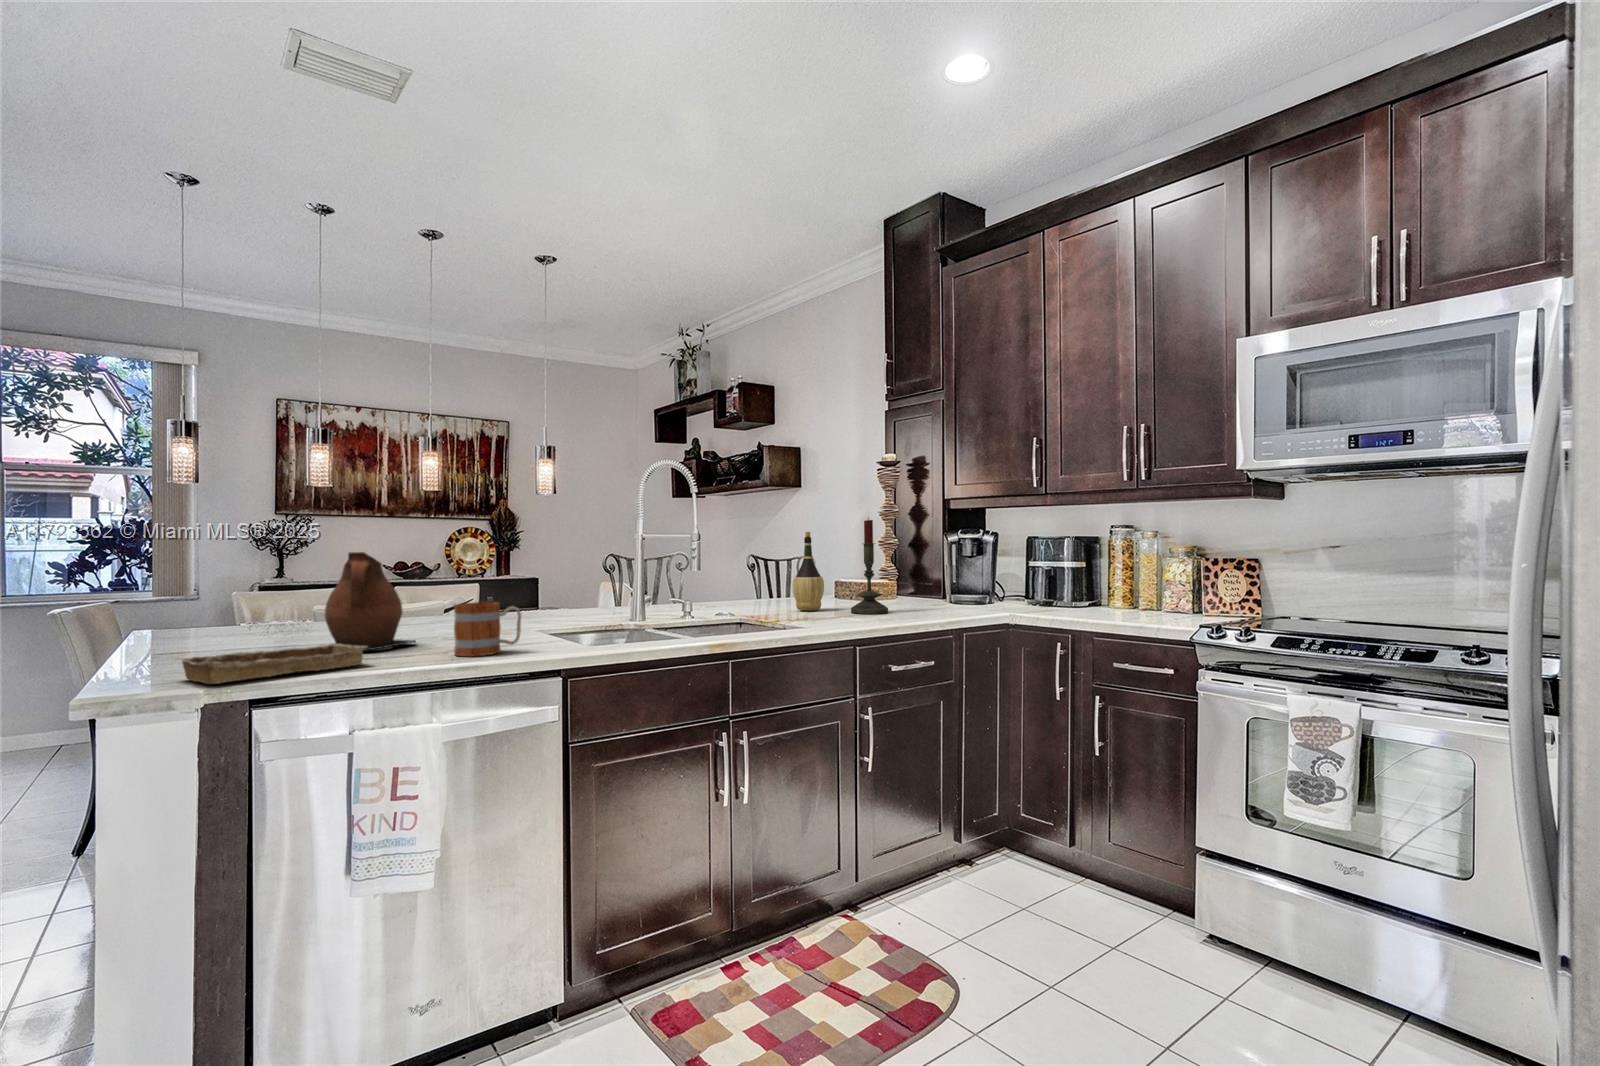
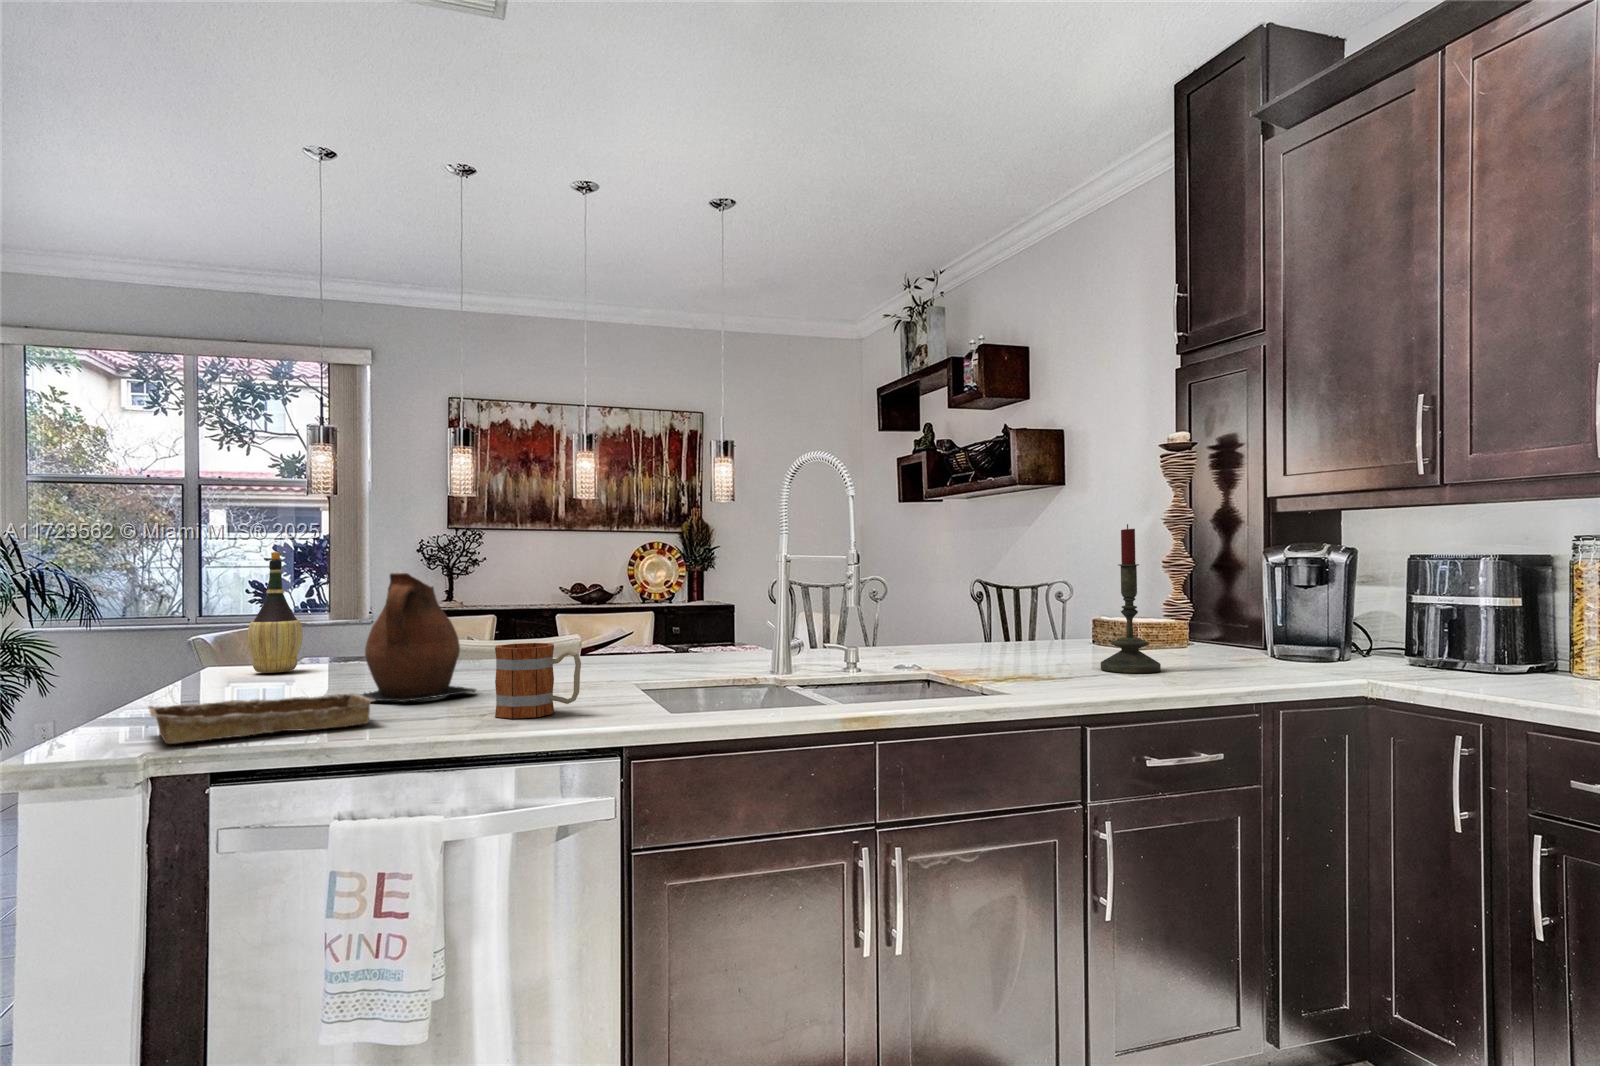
wine bottle: present [793,532,824,611] -> present [247,552,303,673]

